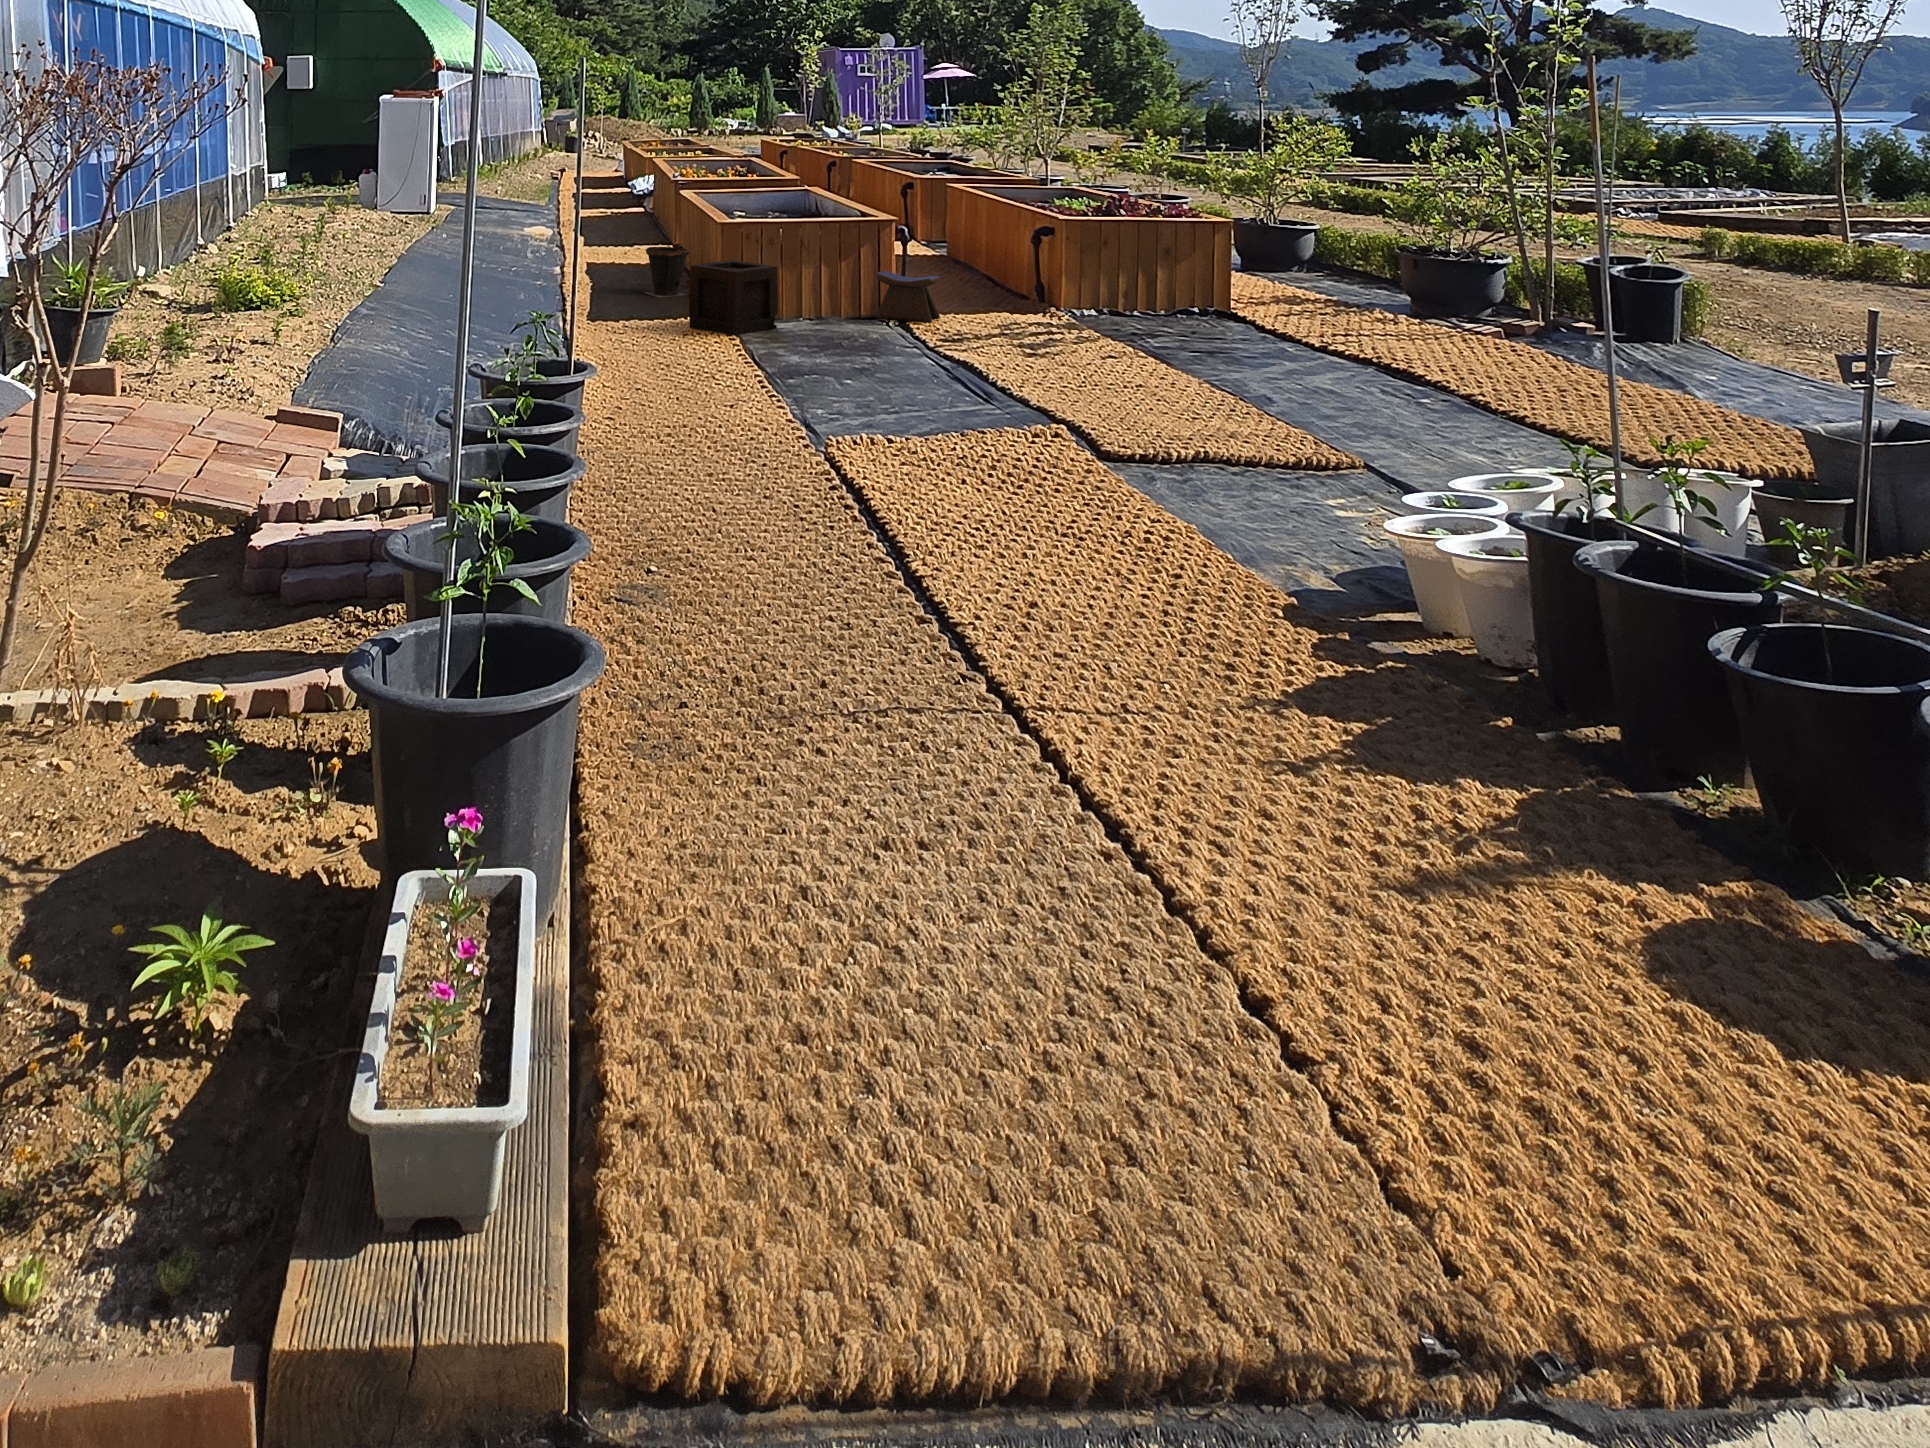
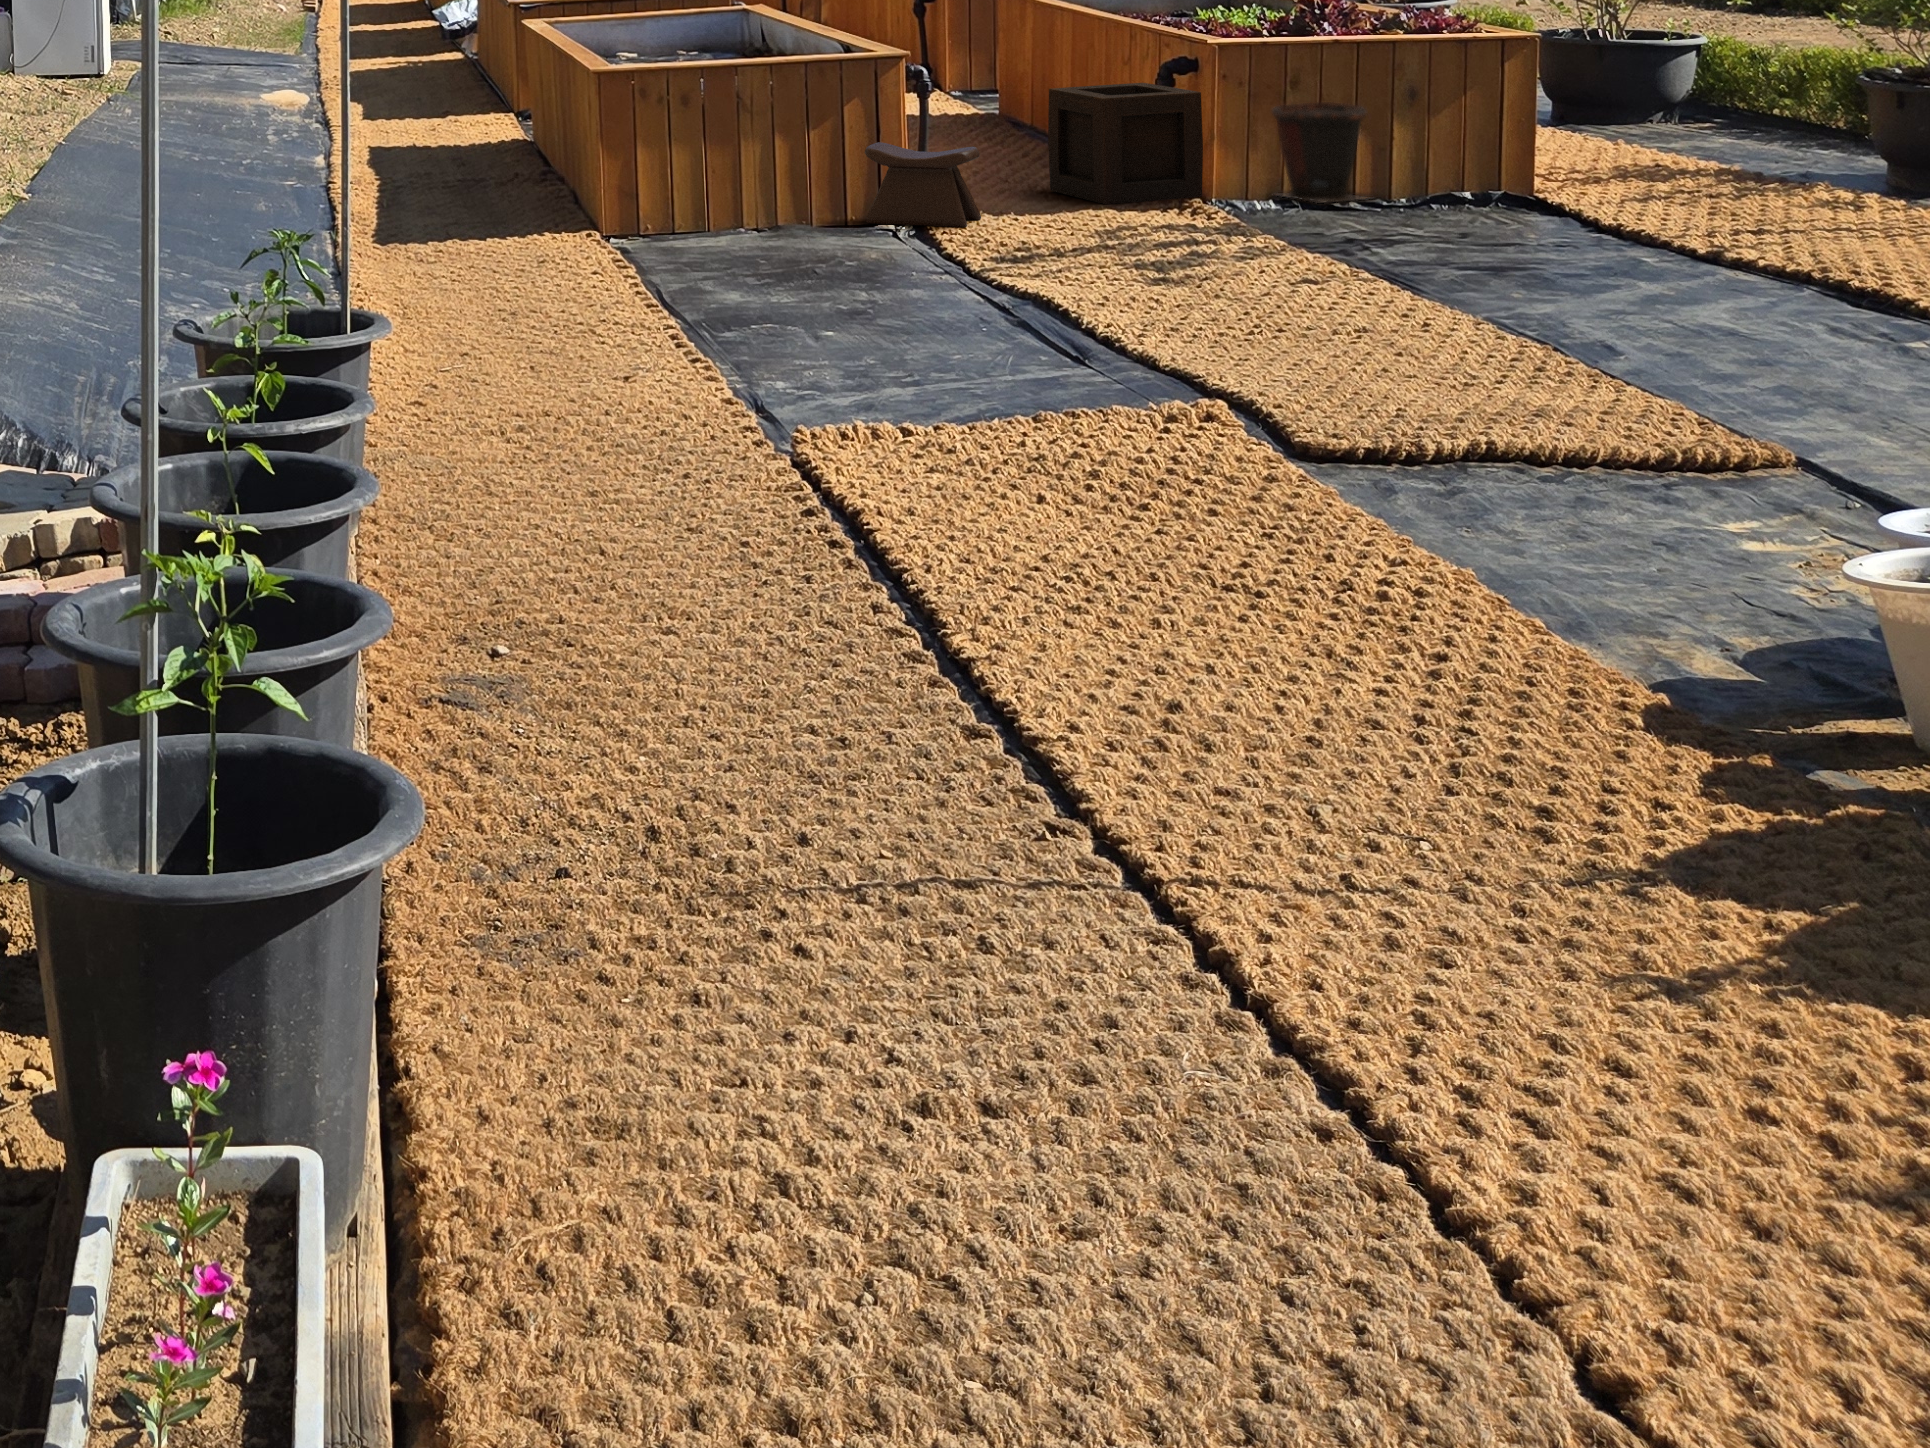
bucket: present [644,243,690,298] -> present [1272,102,1367,203]
wooden crate: present [689,260,778,335] -> present [1048,83,1203,204]

